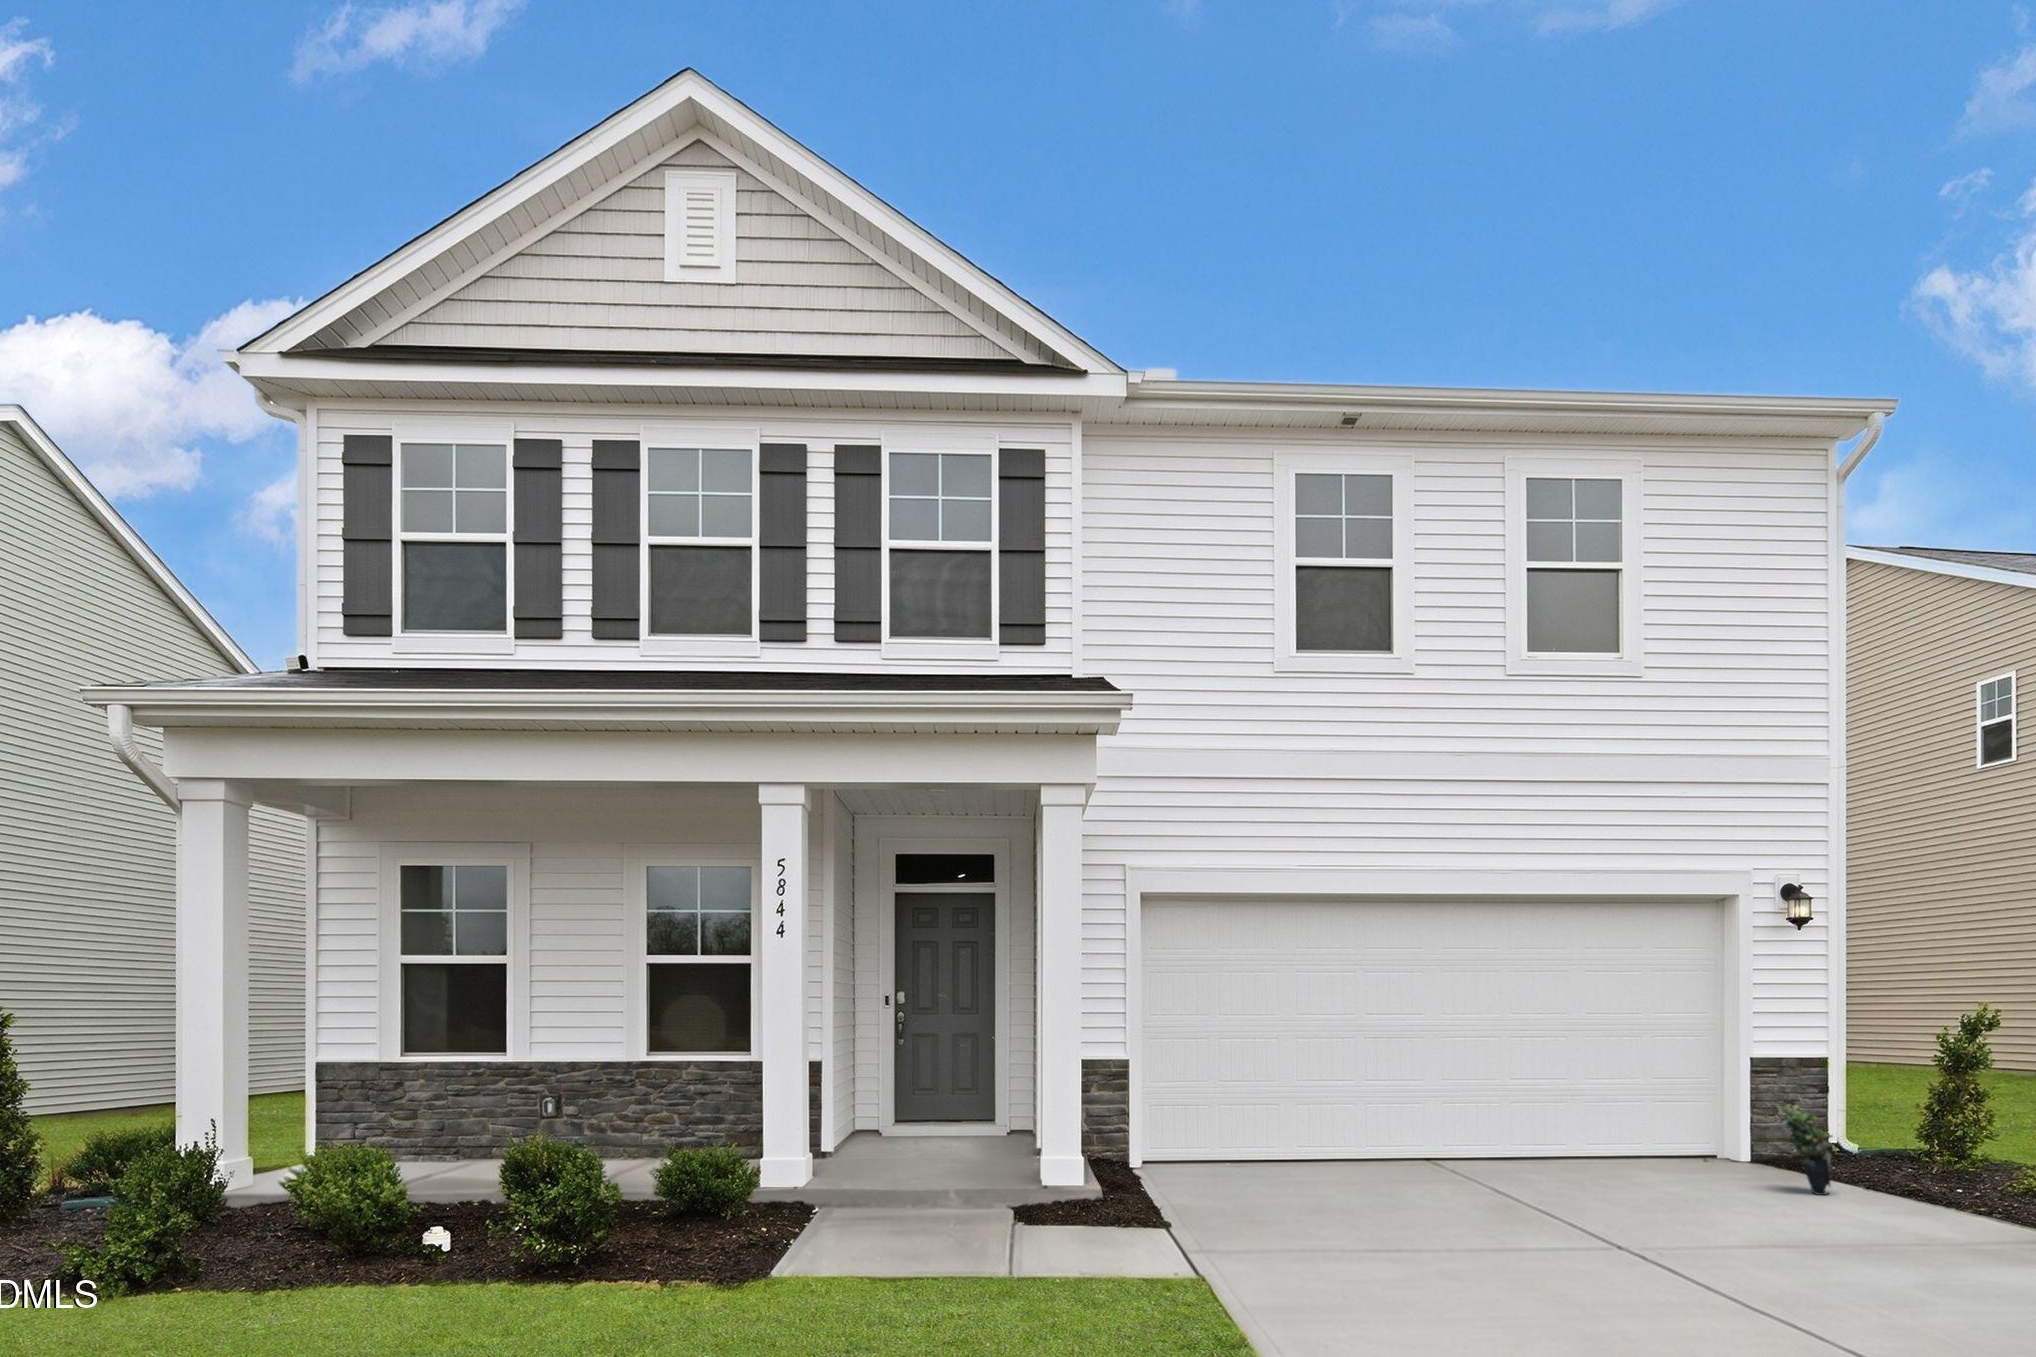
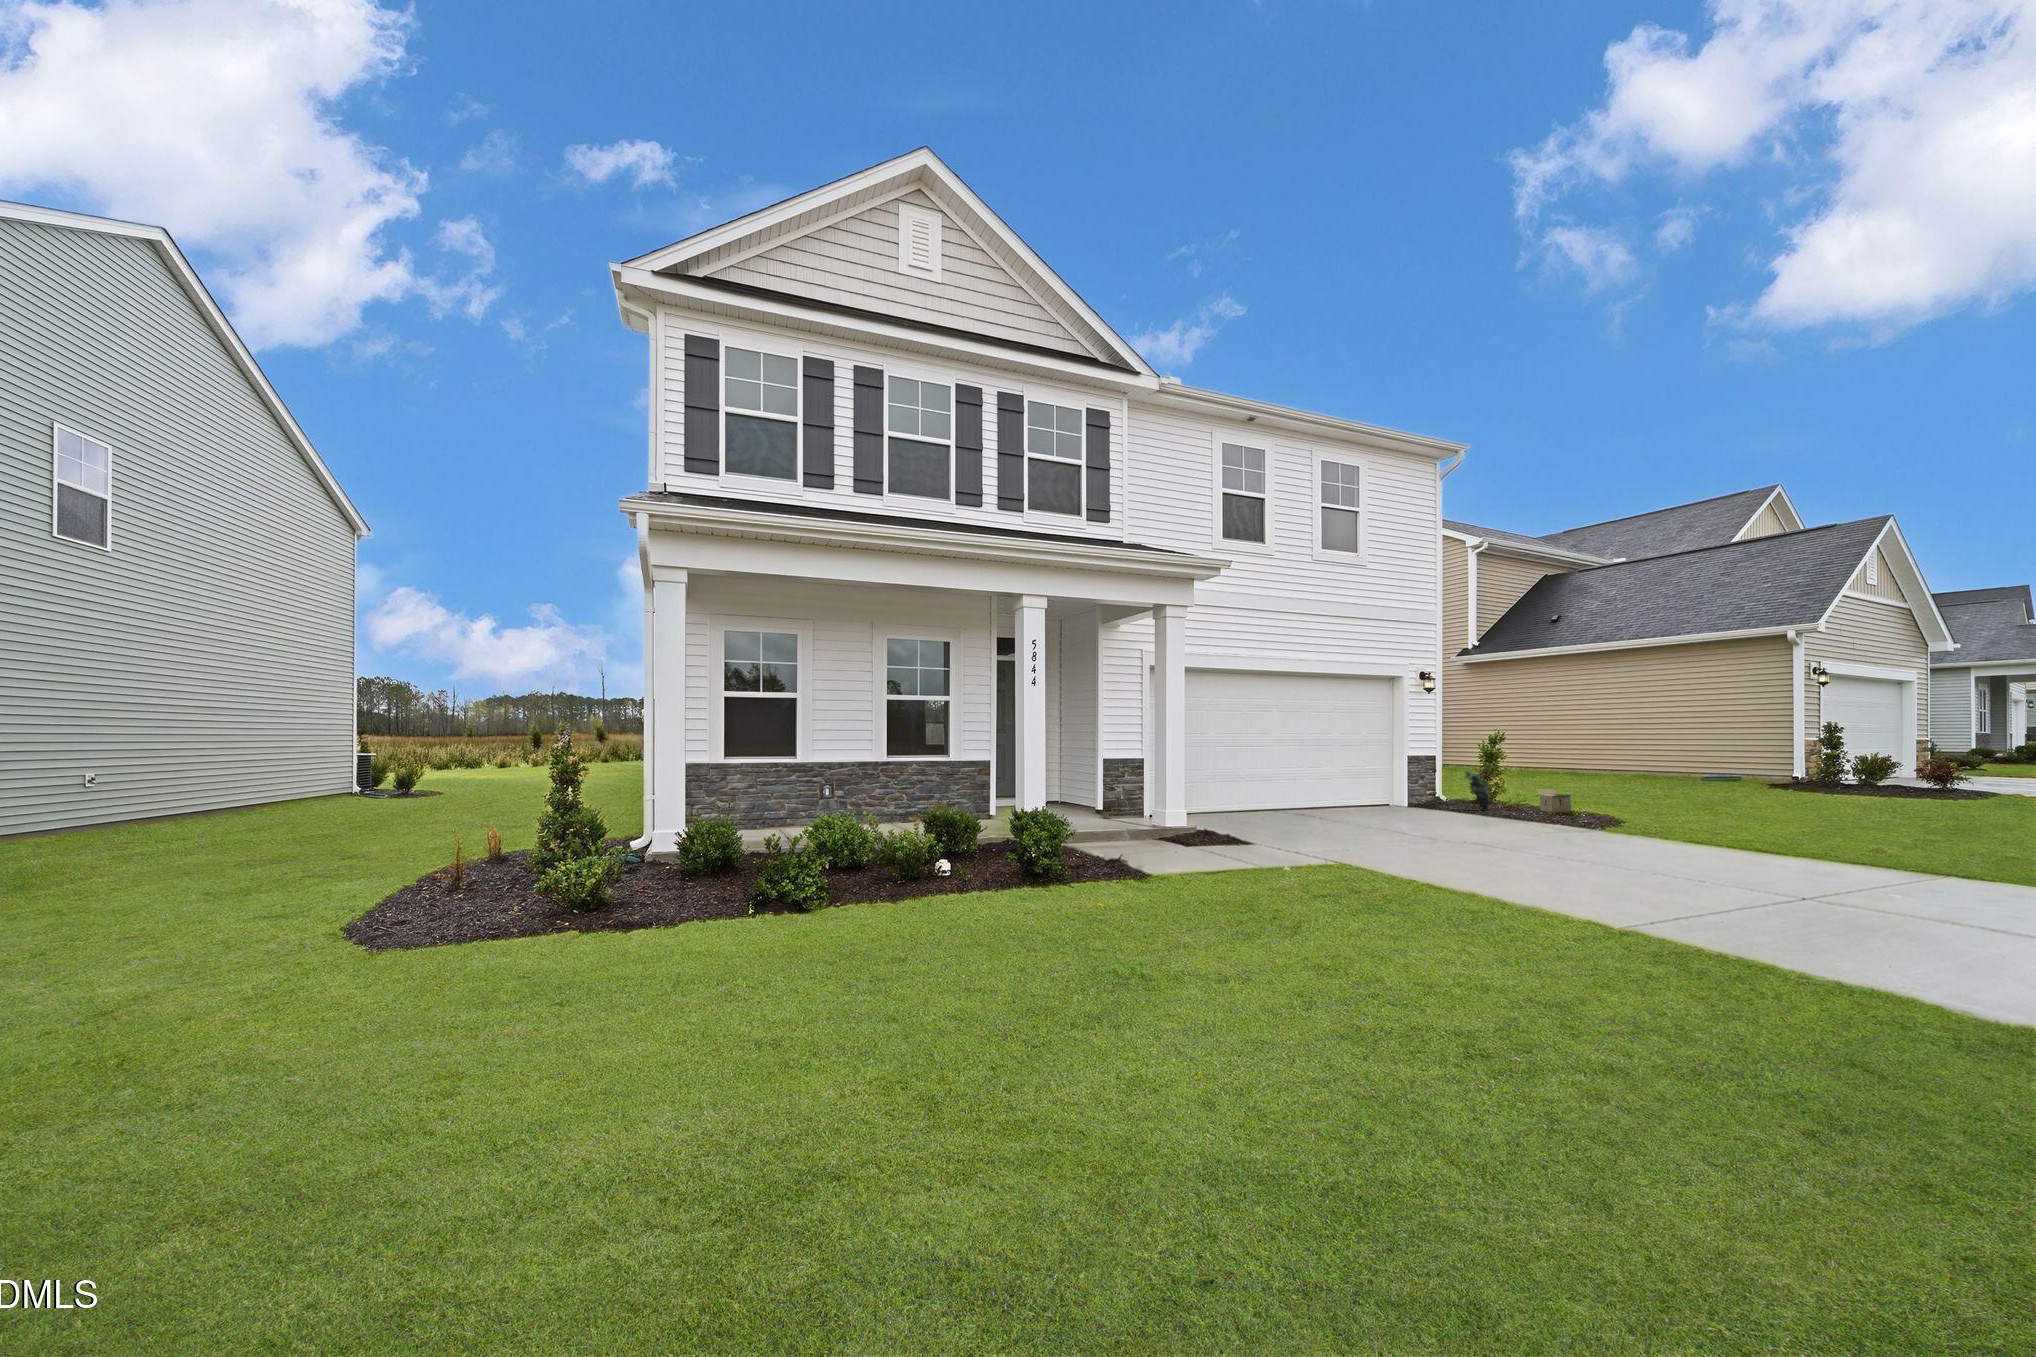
cardboard box: none [1906,1161,1975,1217] -> present [1536,789,1574,812]

